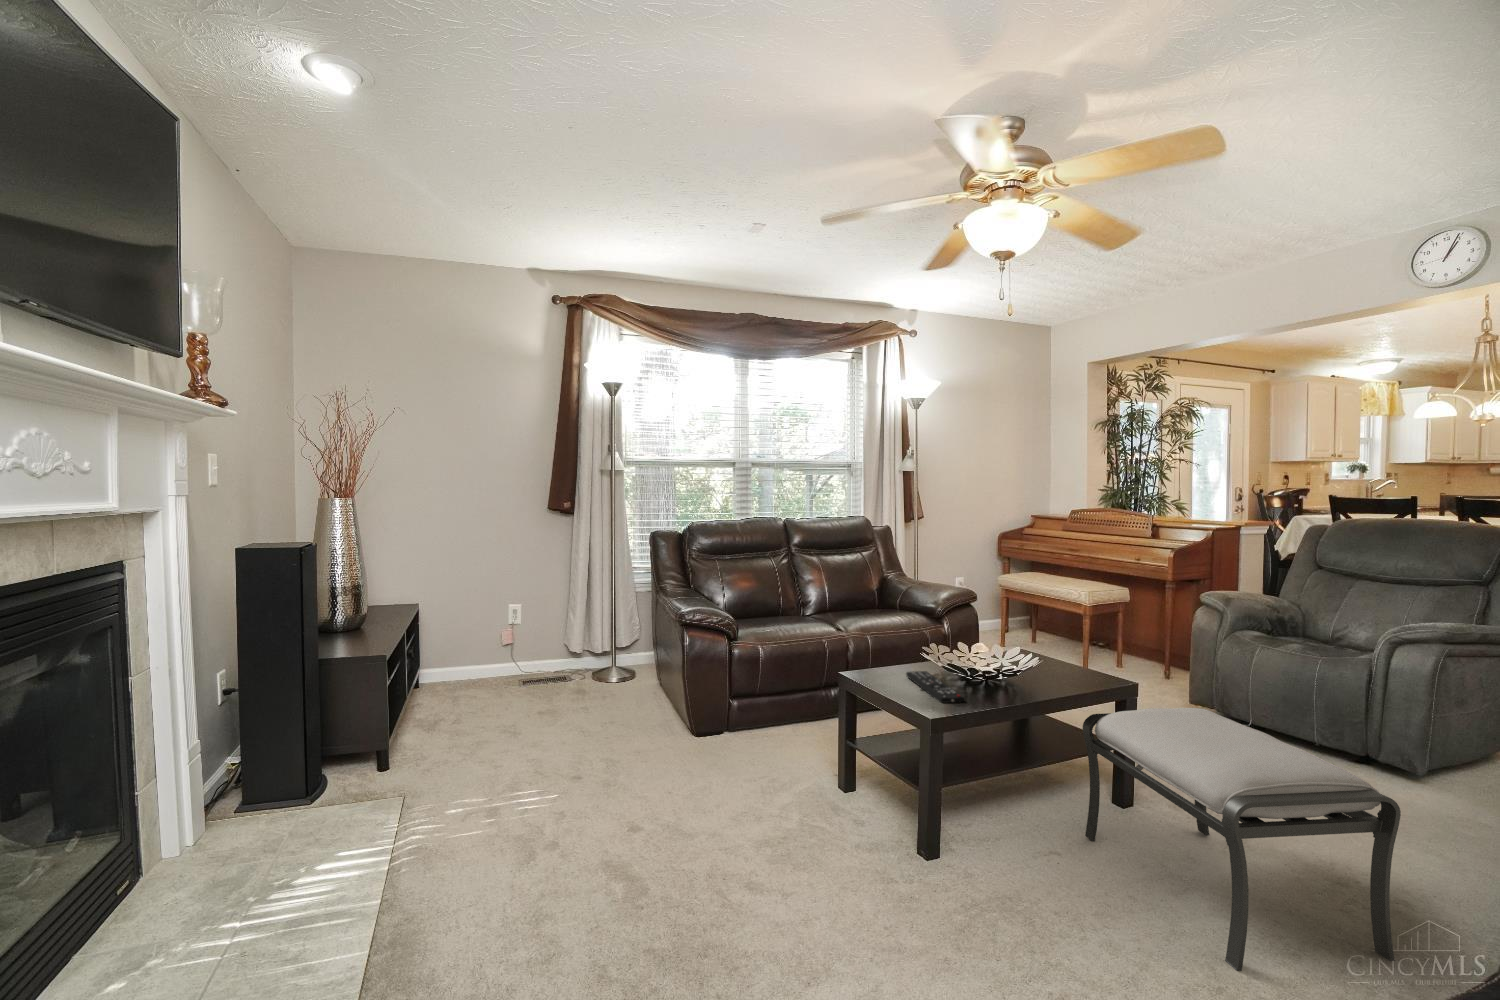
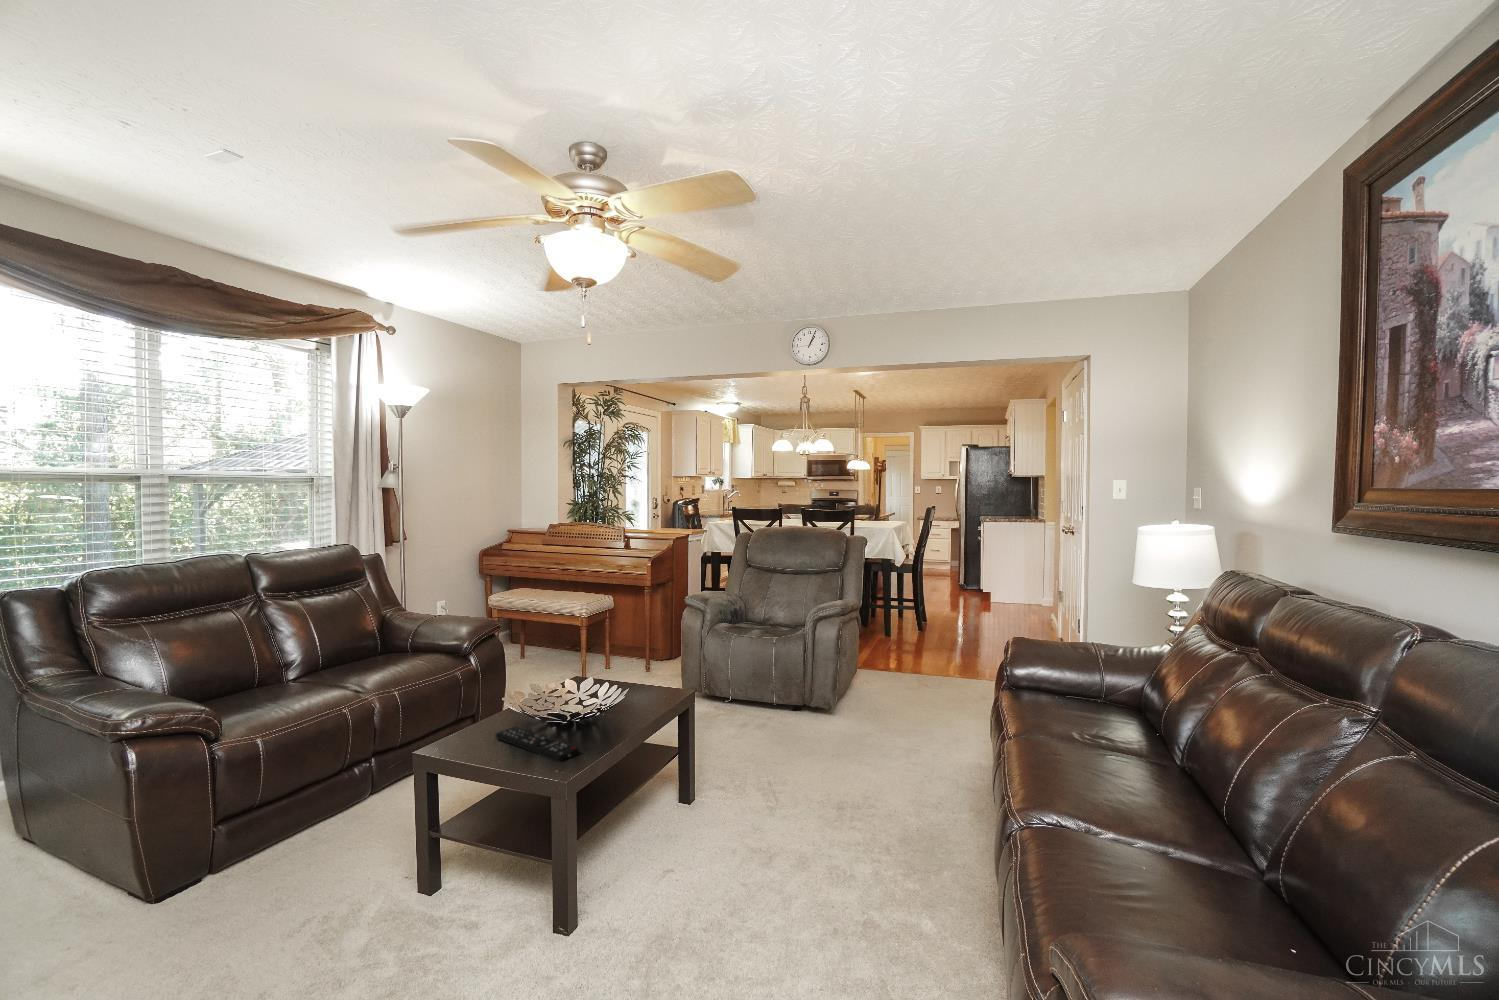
ottoman: present [1083,708,1401,971] -> none [676,704,891,912]

